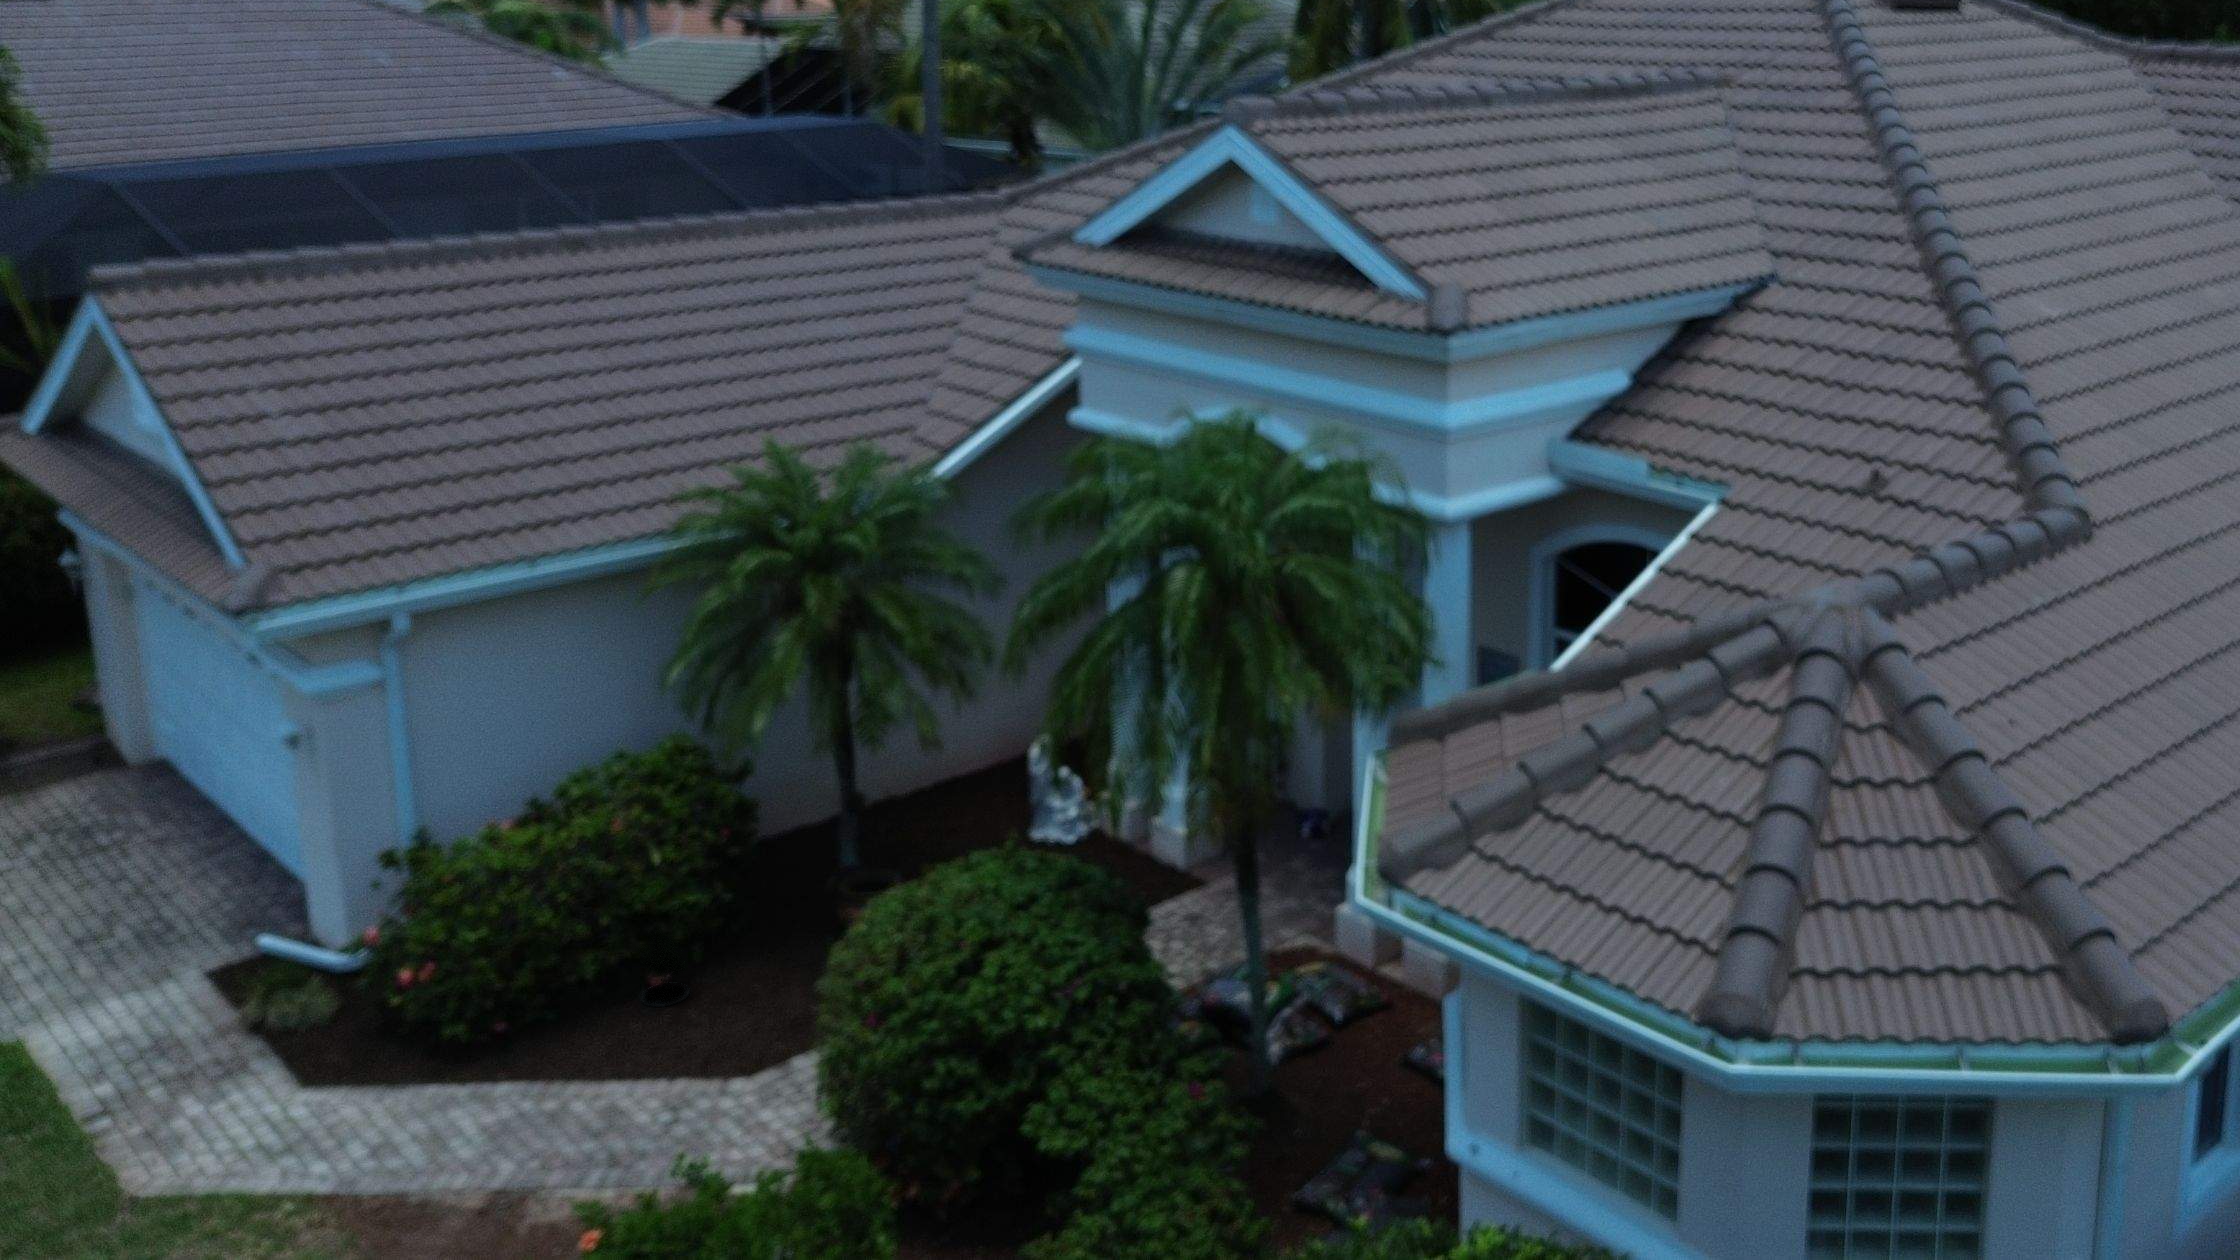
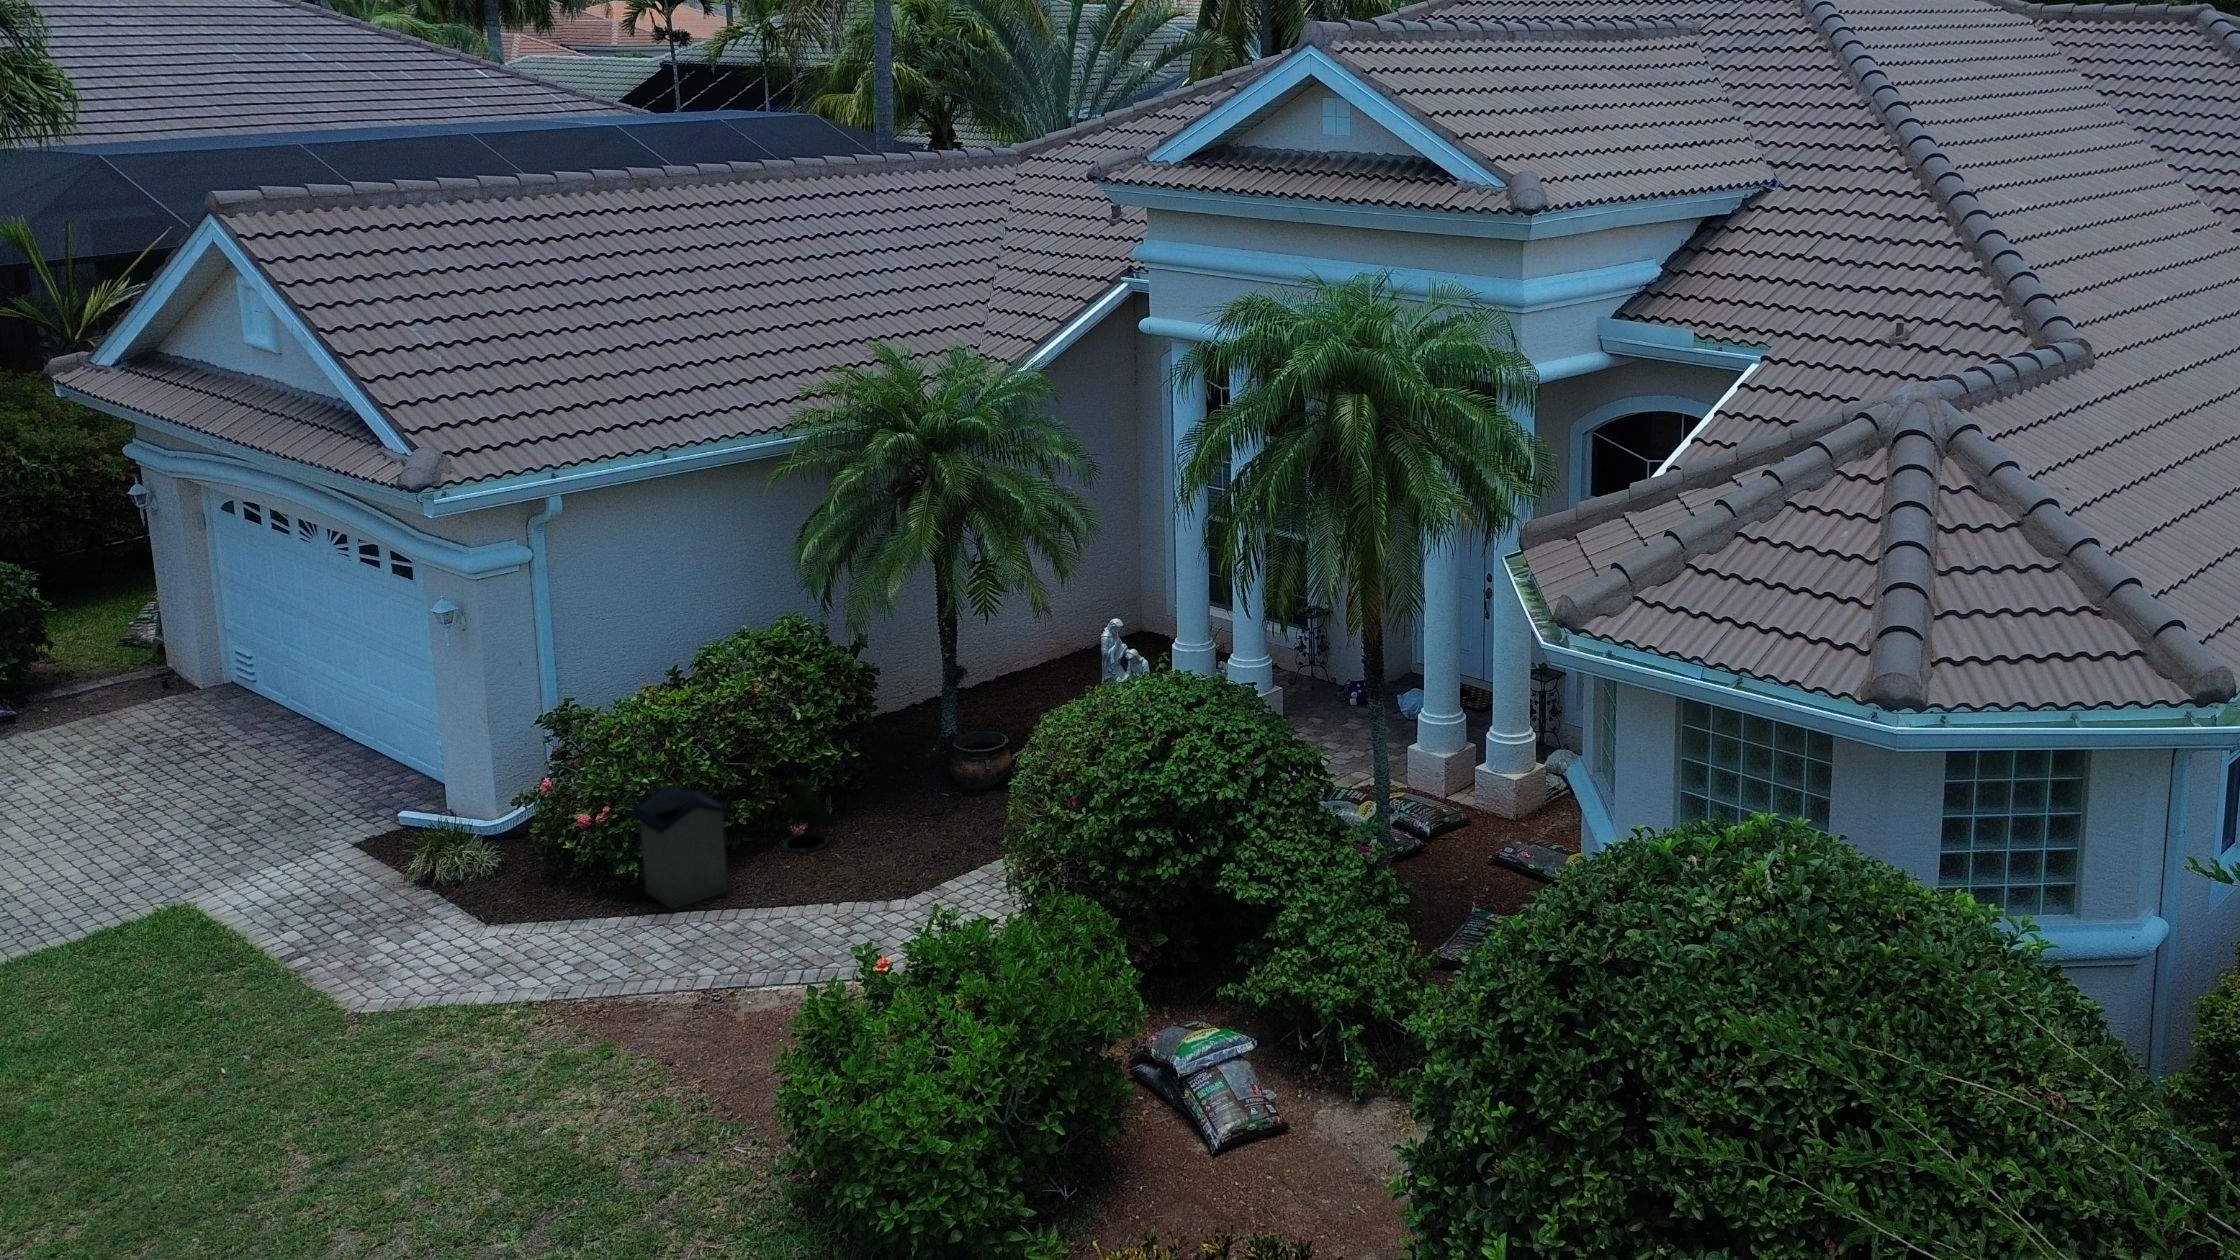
trash can: none [454,940,565,1079] -> present [628,786,733,909]

